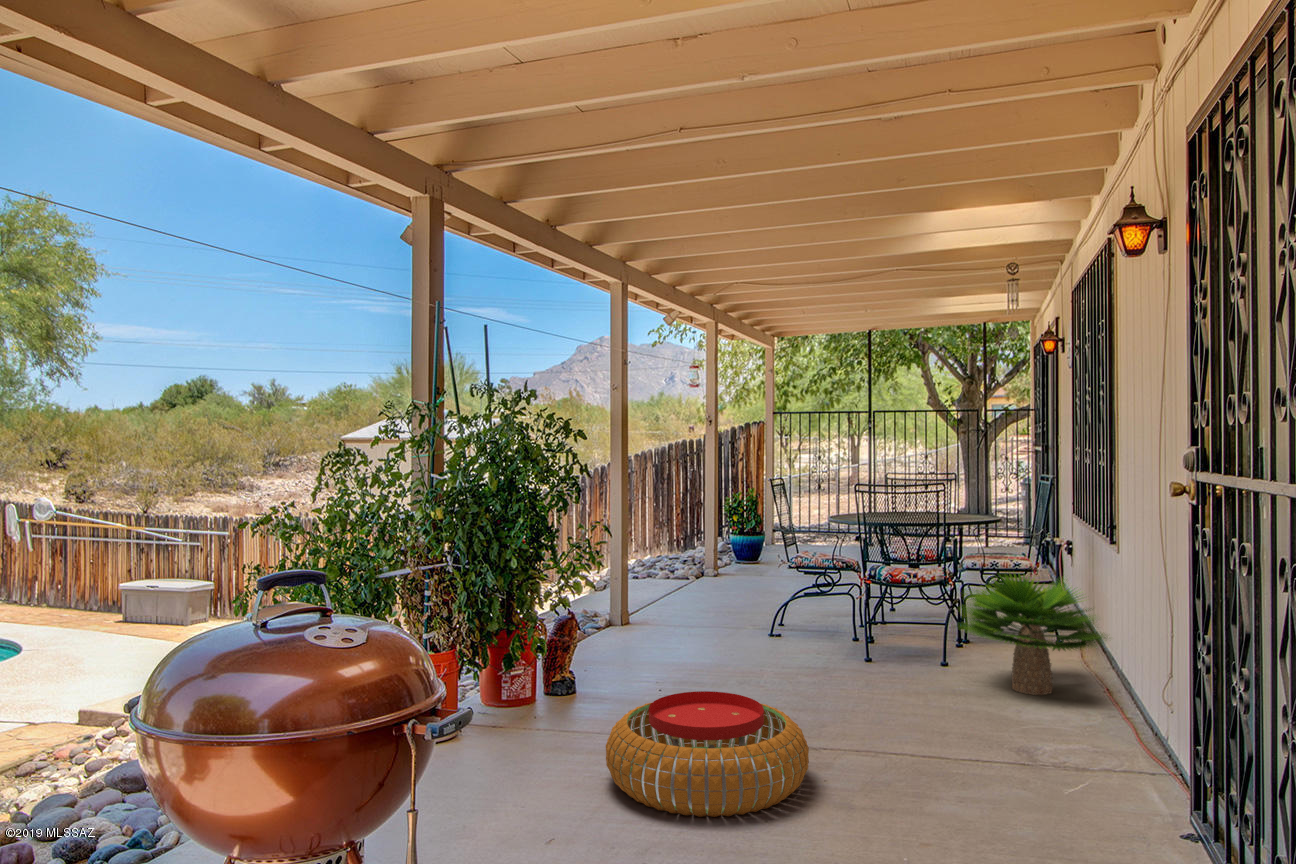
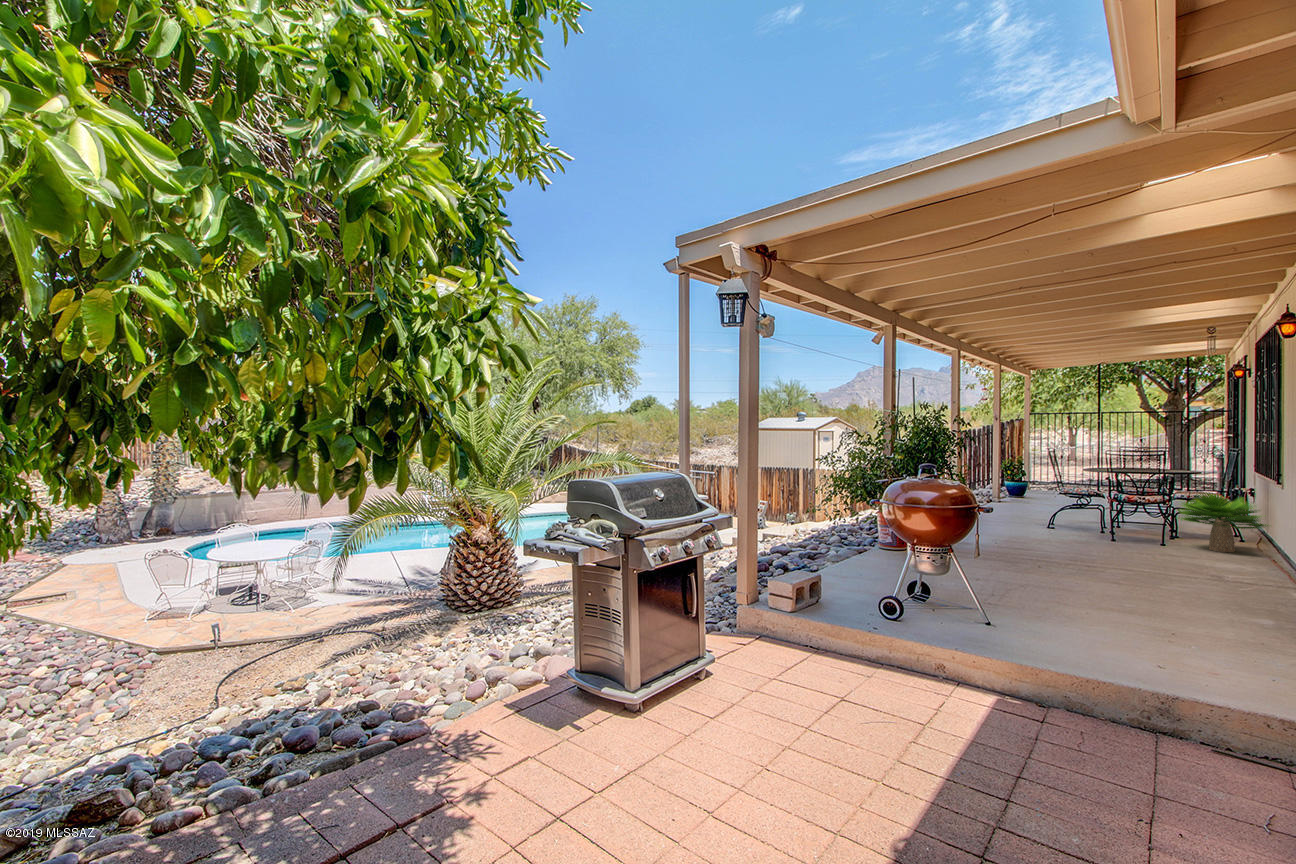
pouf: present [606,691,809,817] -> none [1010,527,1106,567]

